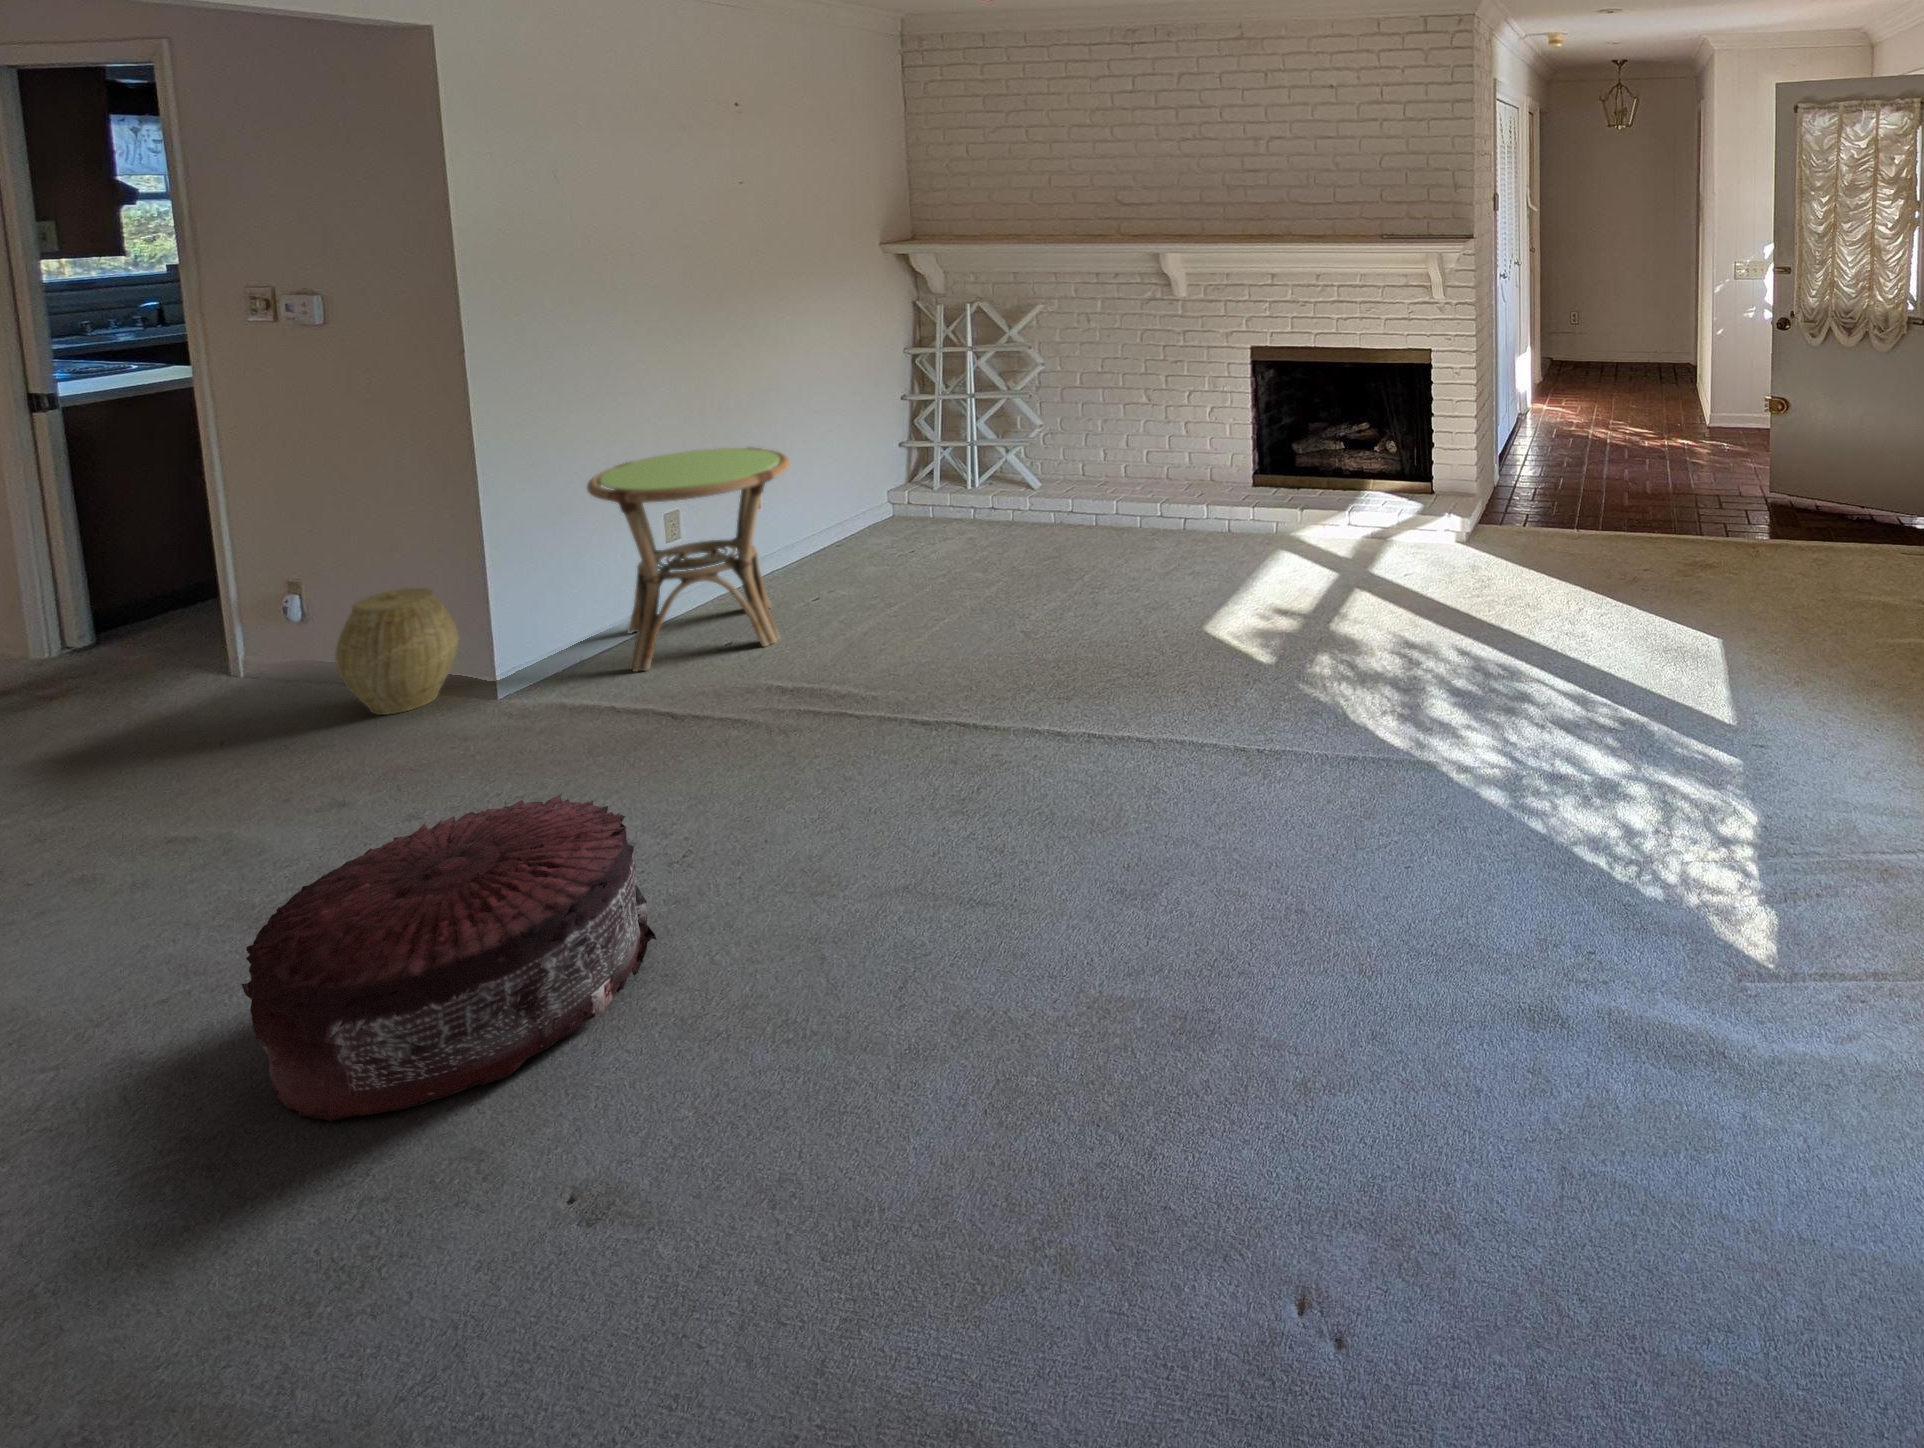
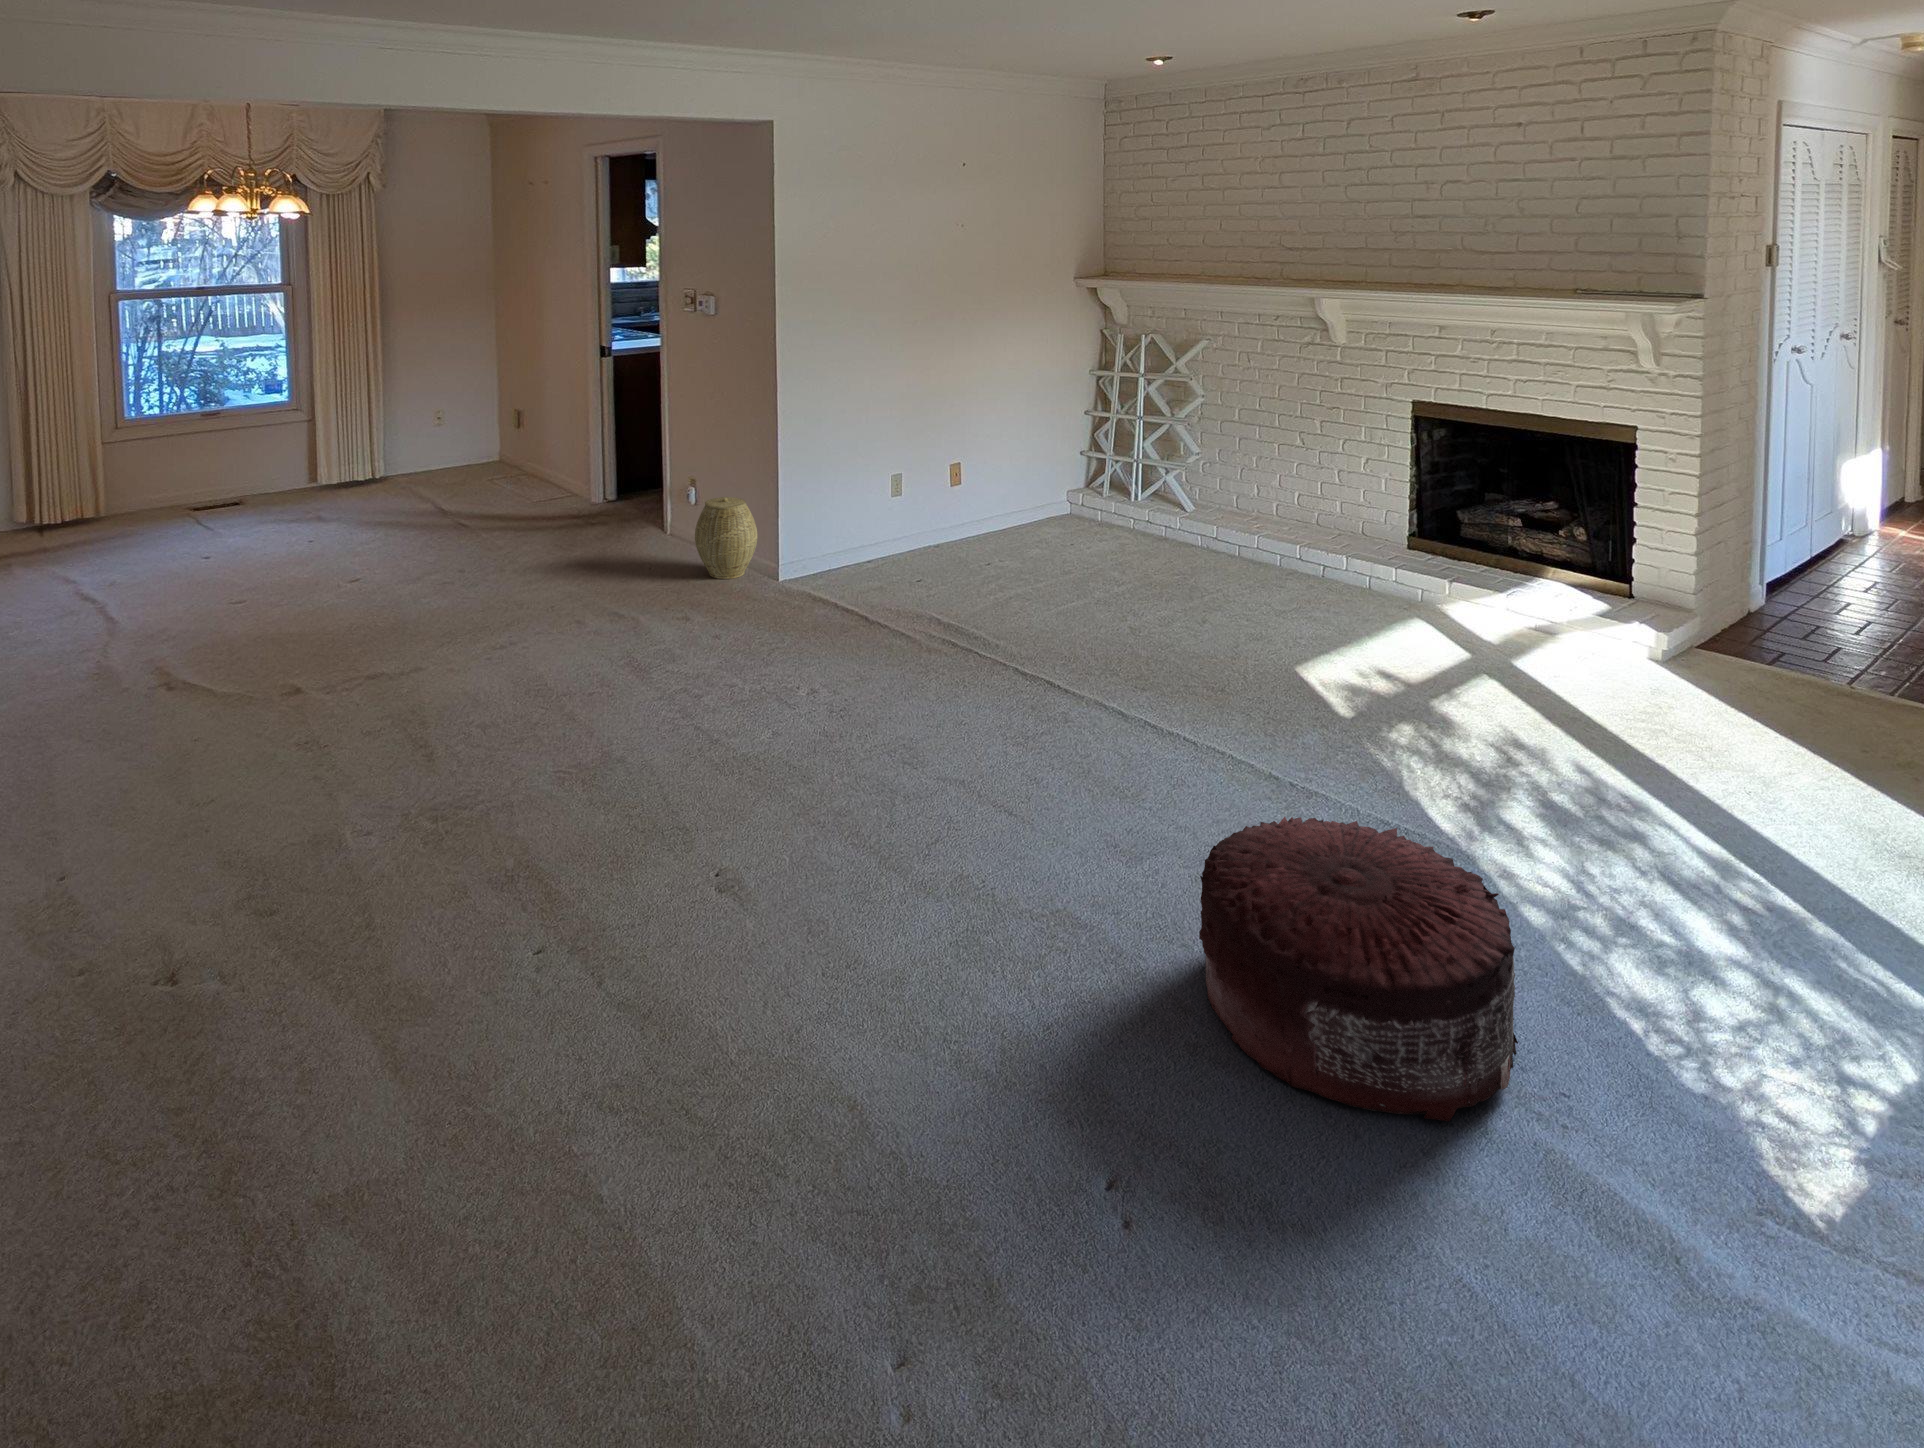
side table: present [587,448,790,671] -> none [835,432,968,592]
pouf: present [241,794,656,1121] -> present [1199,817,1518,1122]

